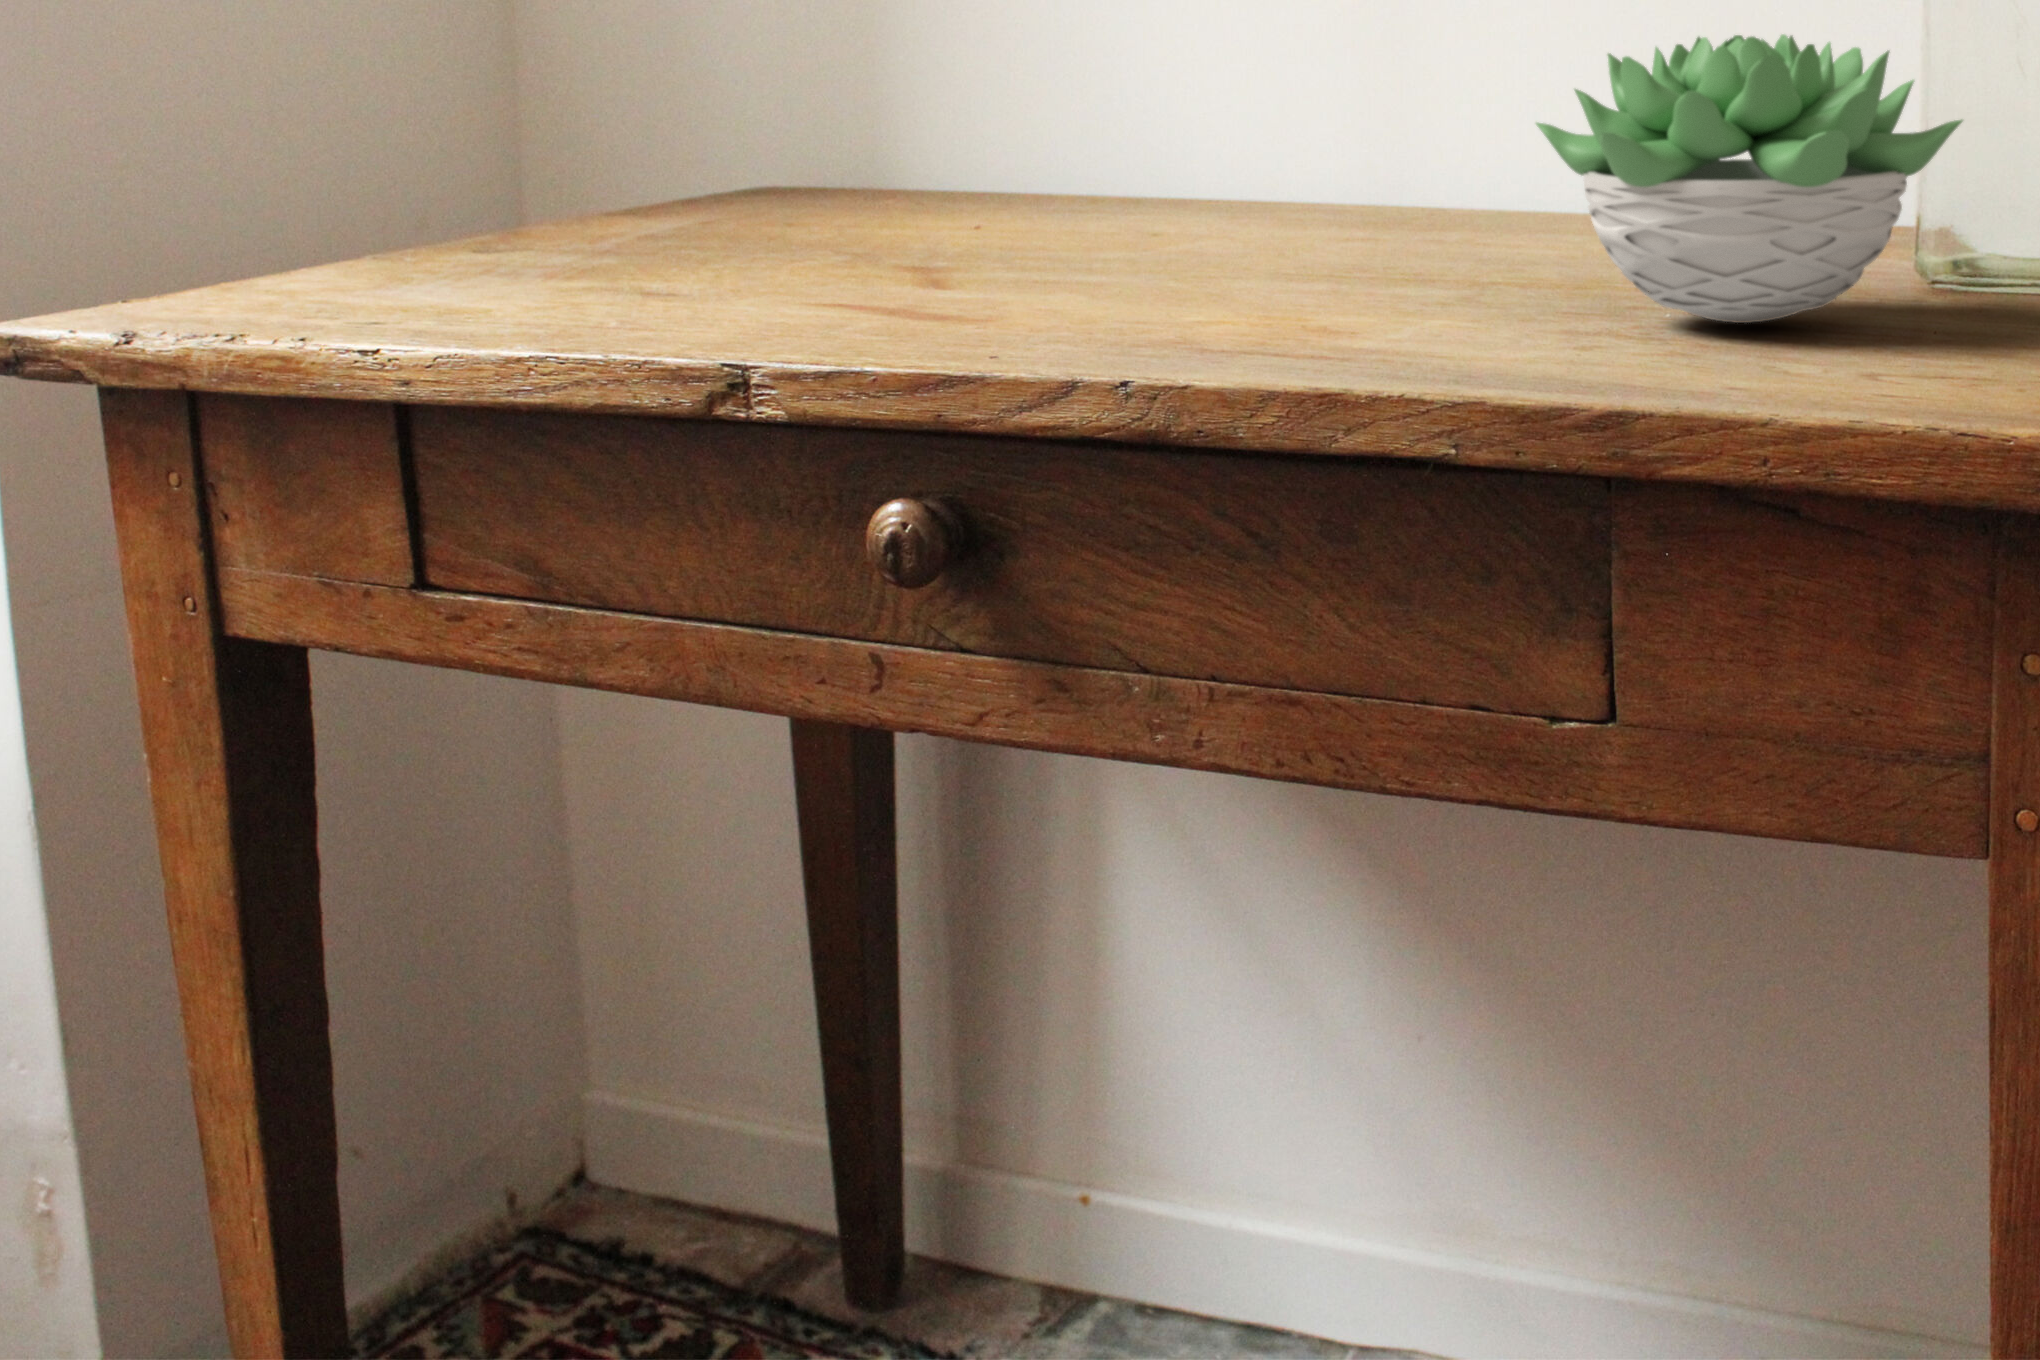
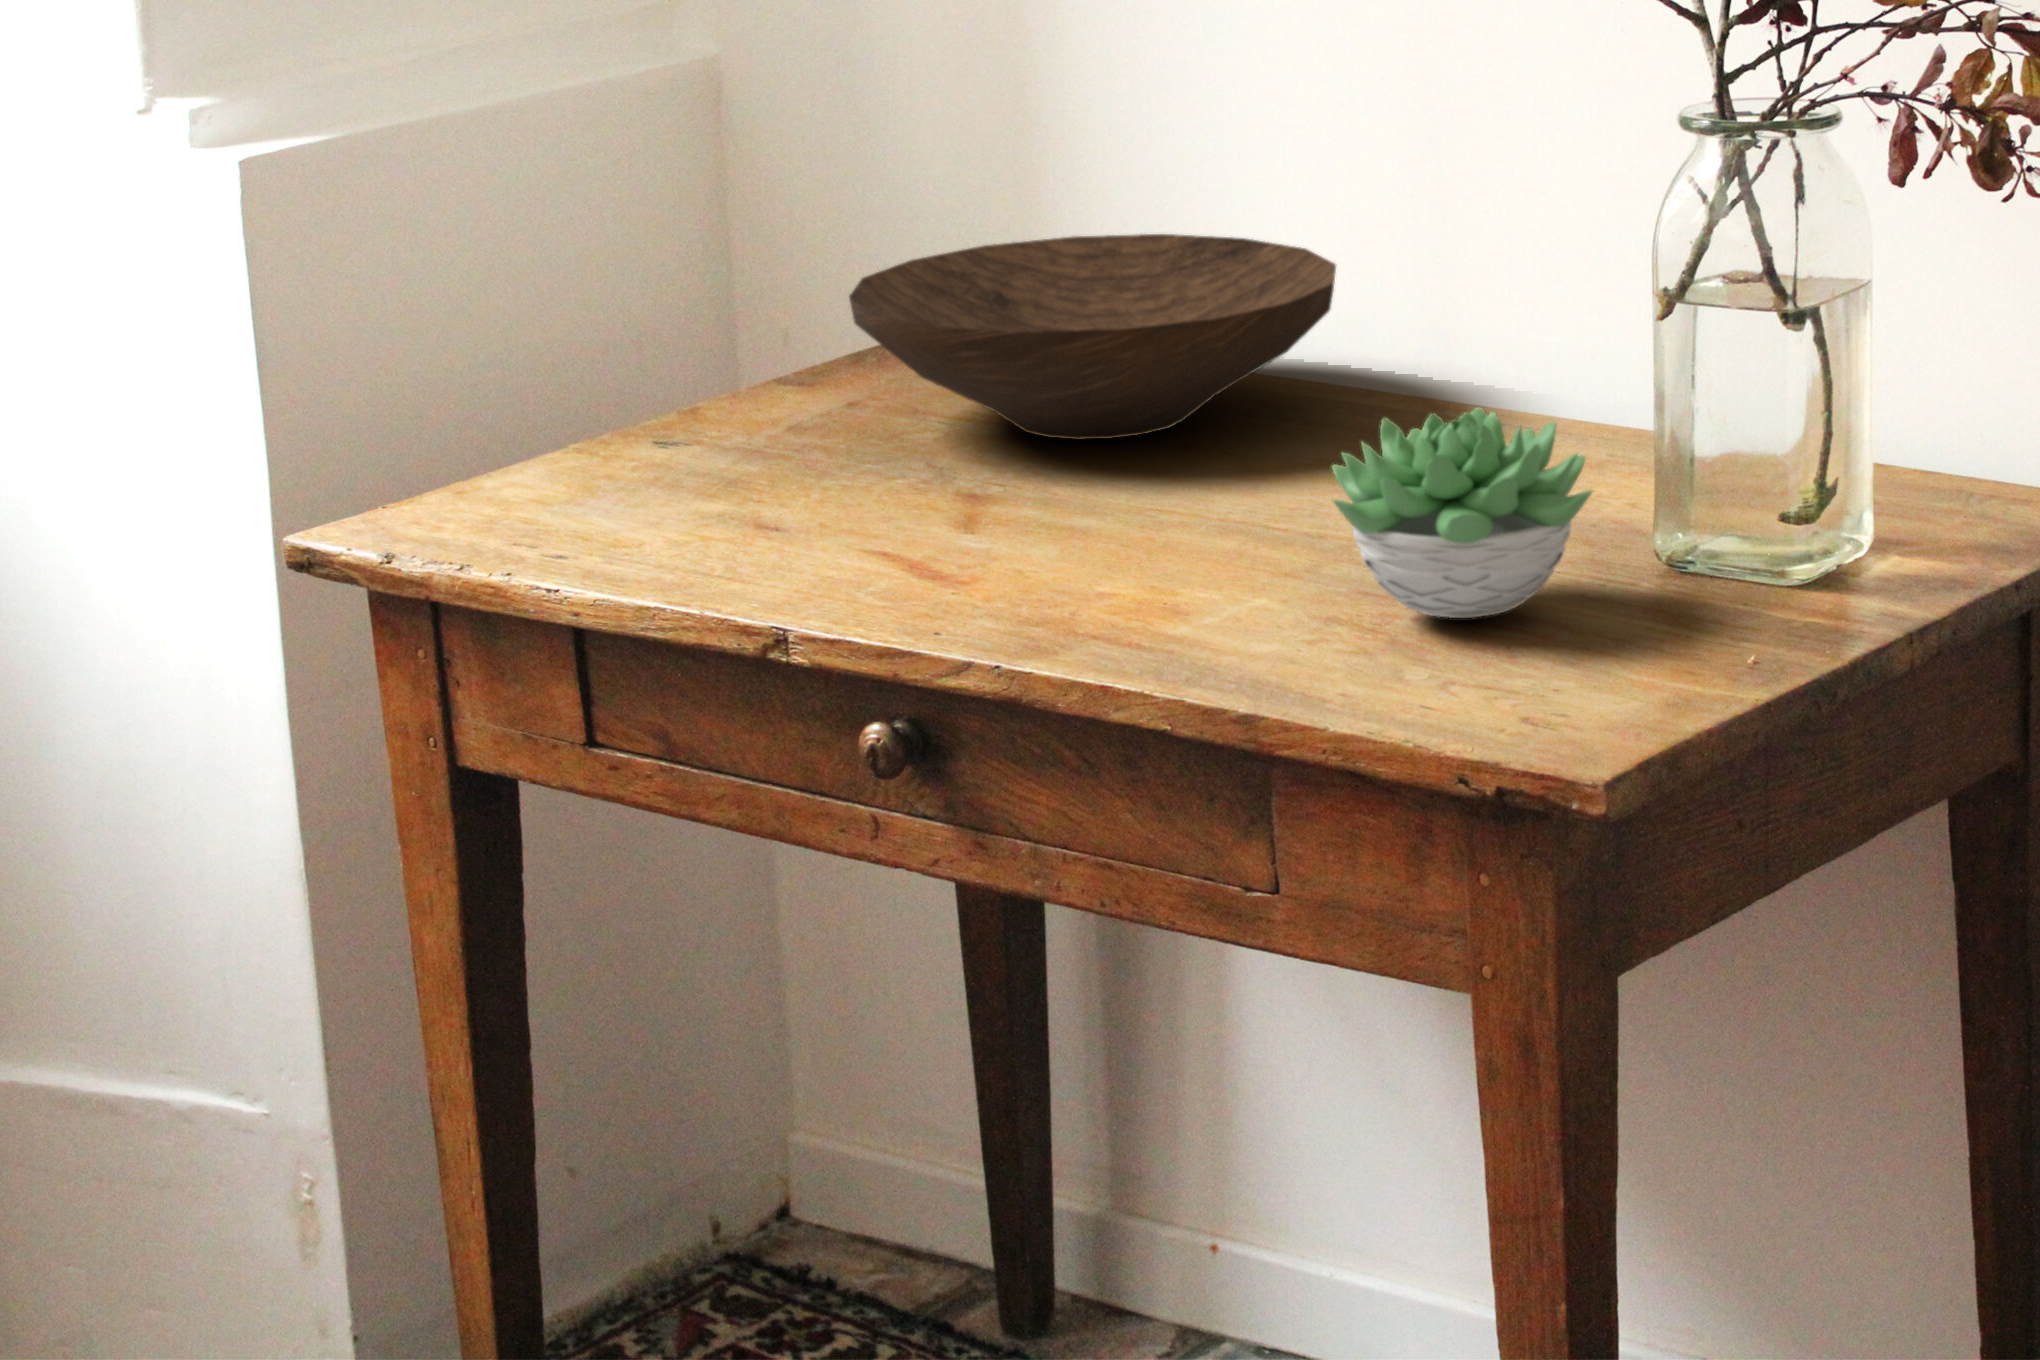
wooden bowl: none [730,46,1313,233] -> present [849,234,1336,440]

